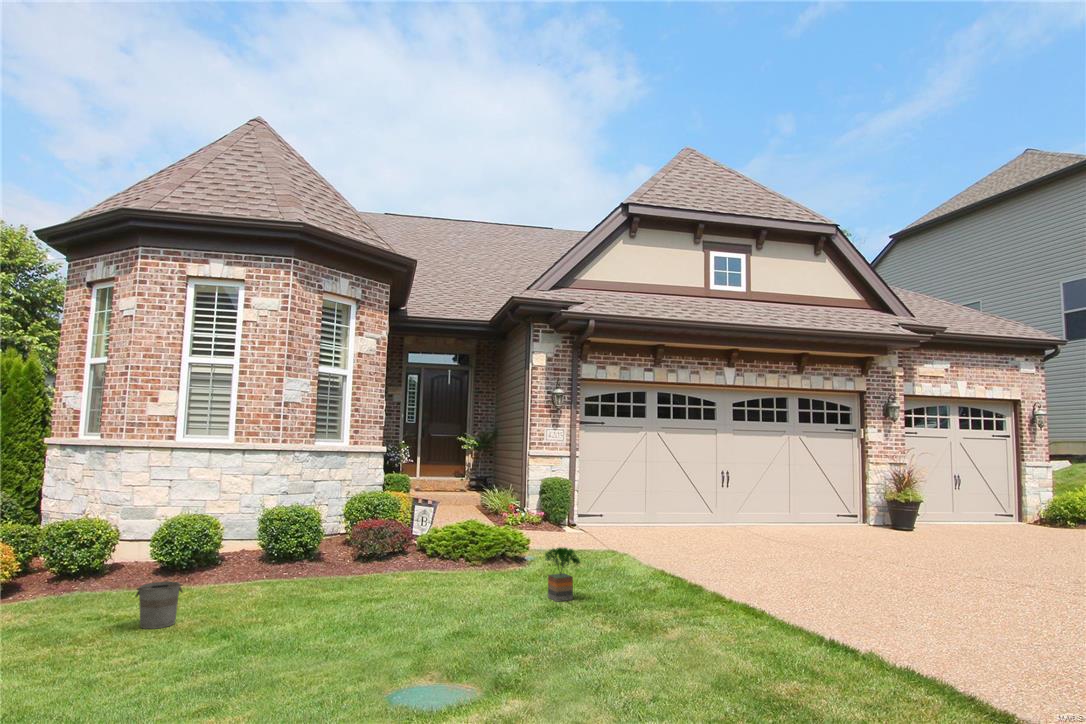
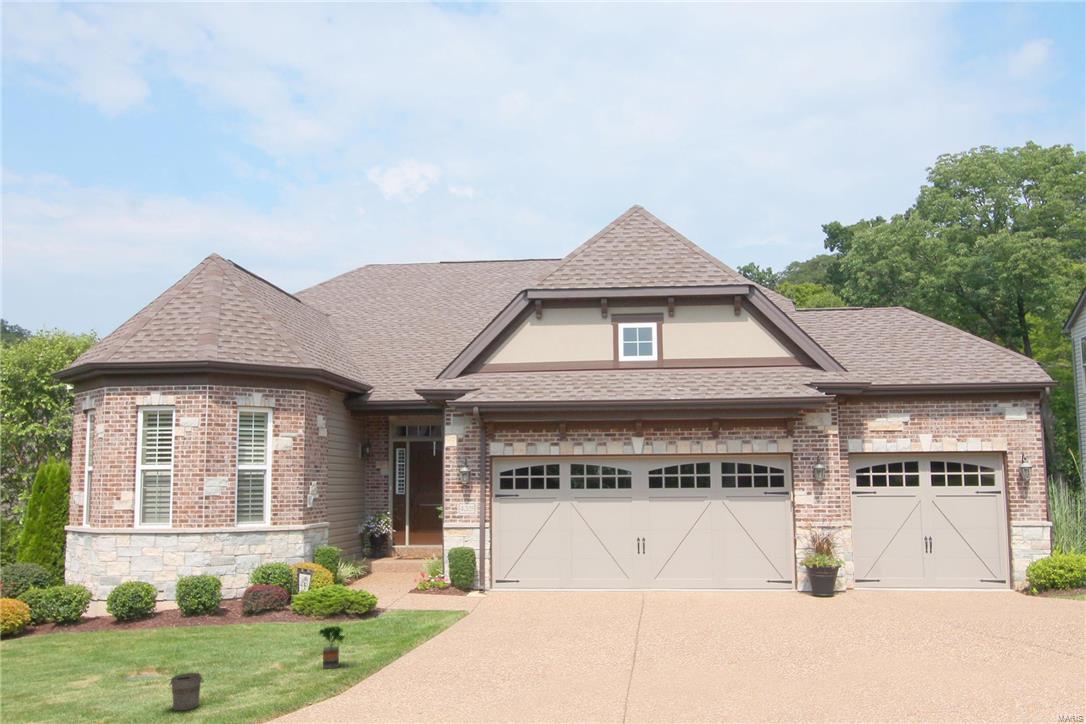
bucket: present [136,581,183,629] -> present [169,673,204,710]

